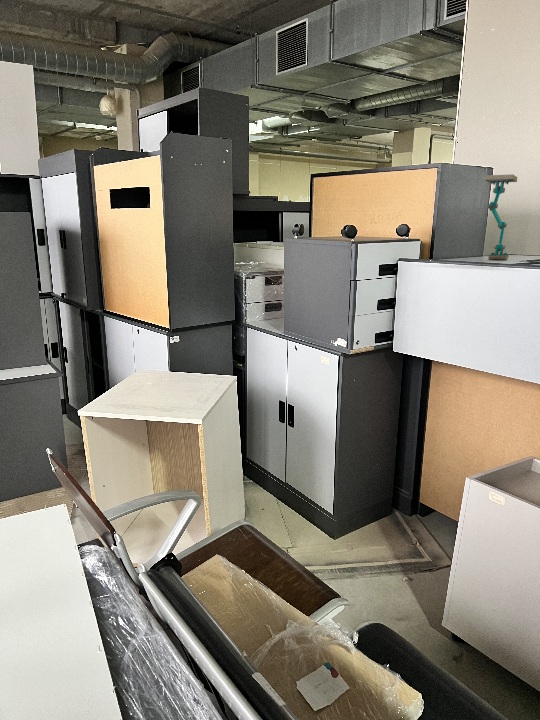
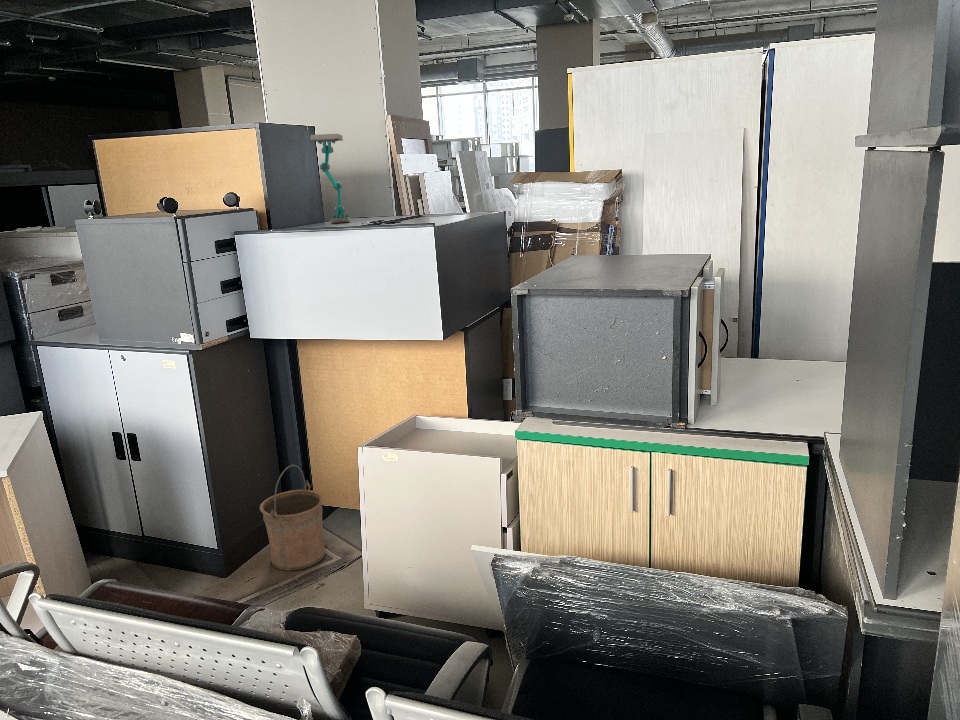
bucket: none [371,466,426,557] -> present [260,465,325,570]

